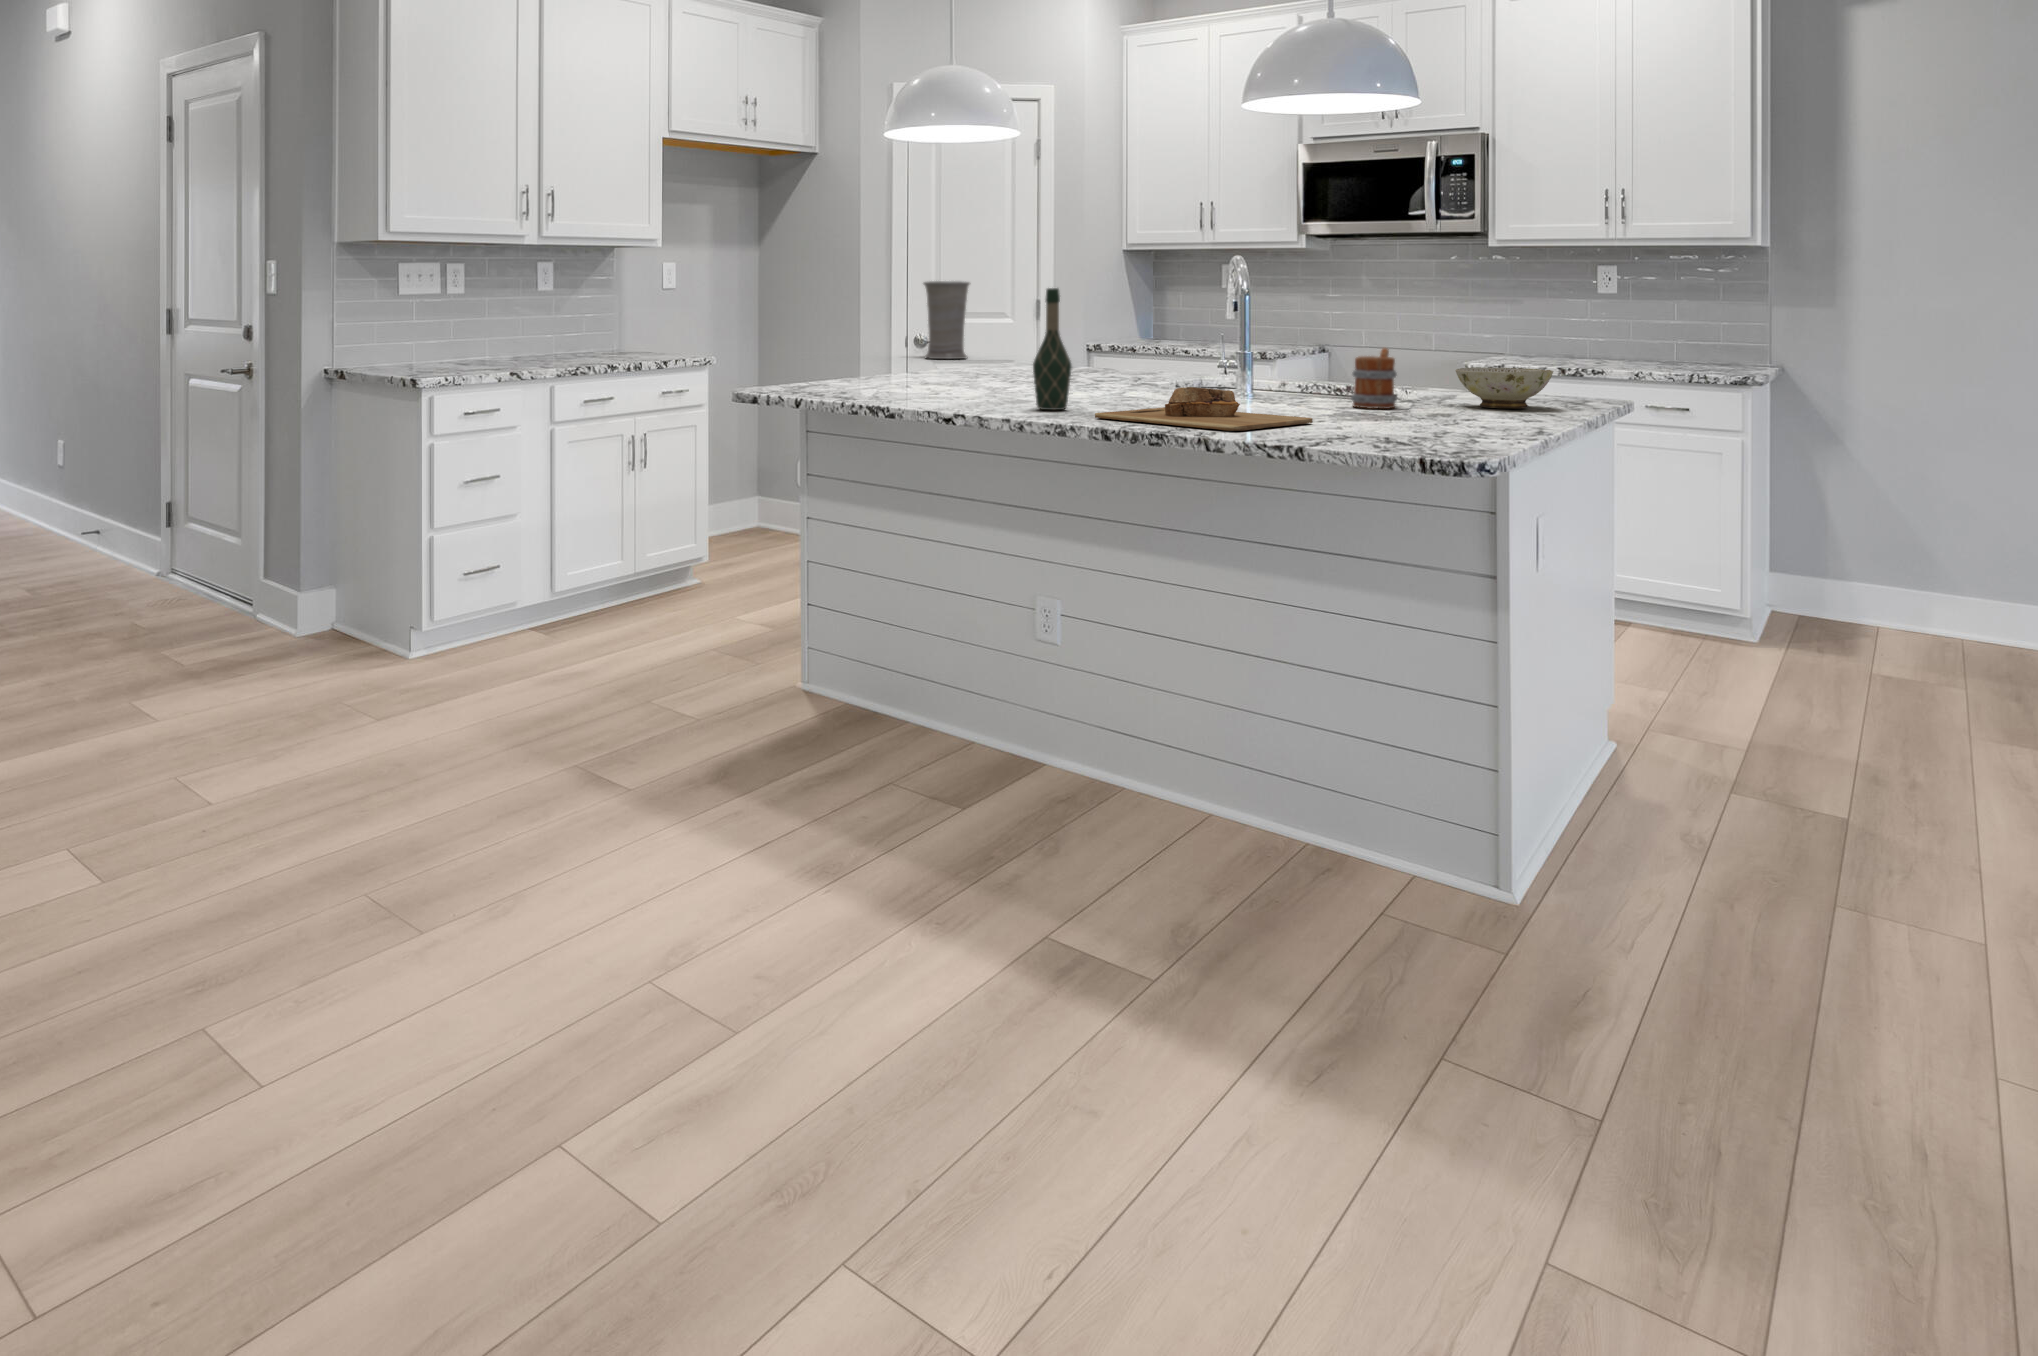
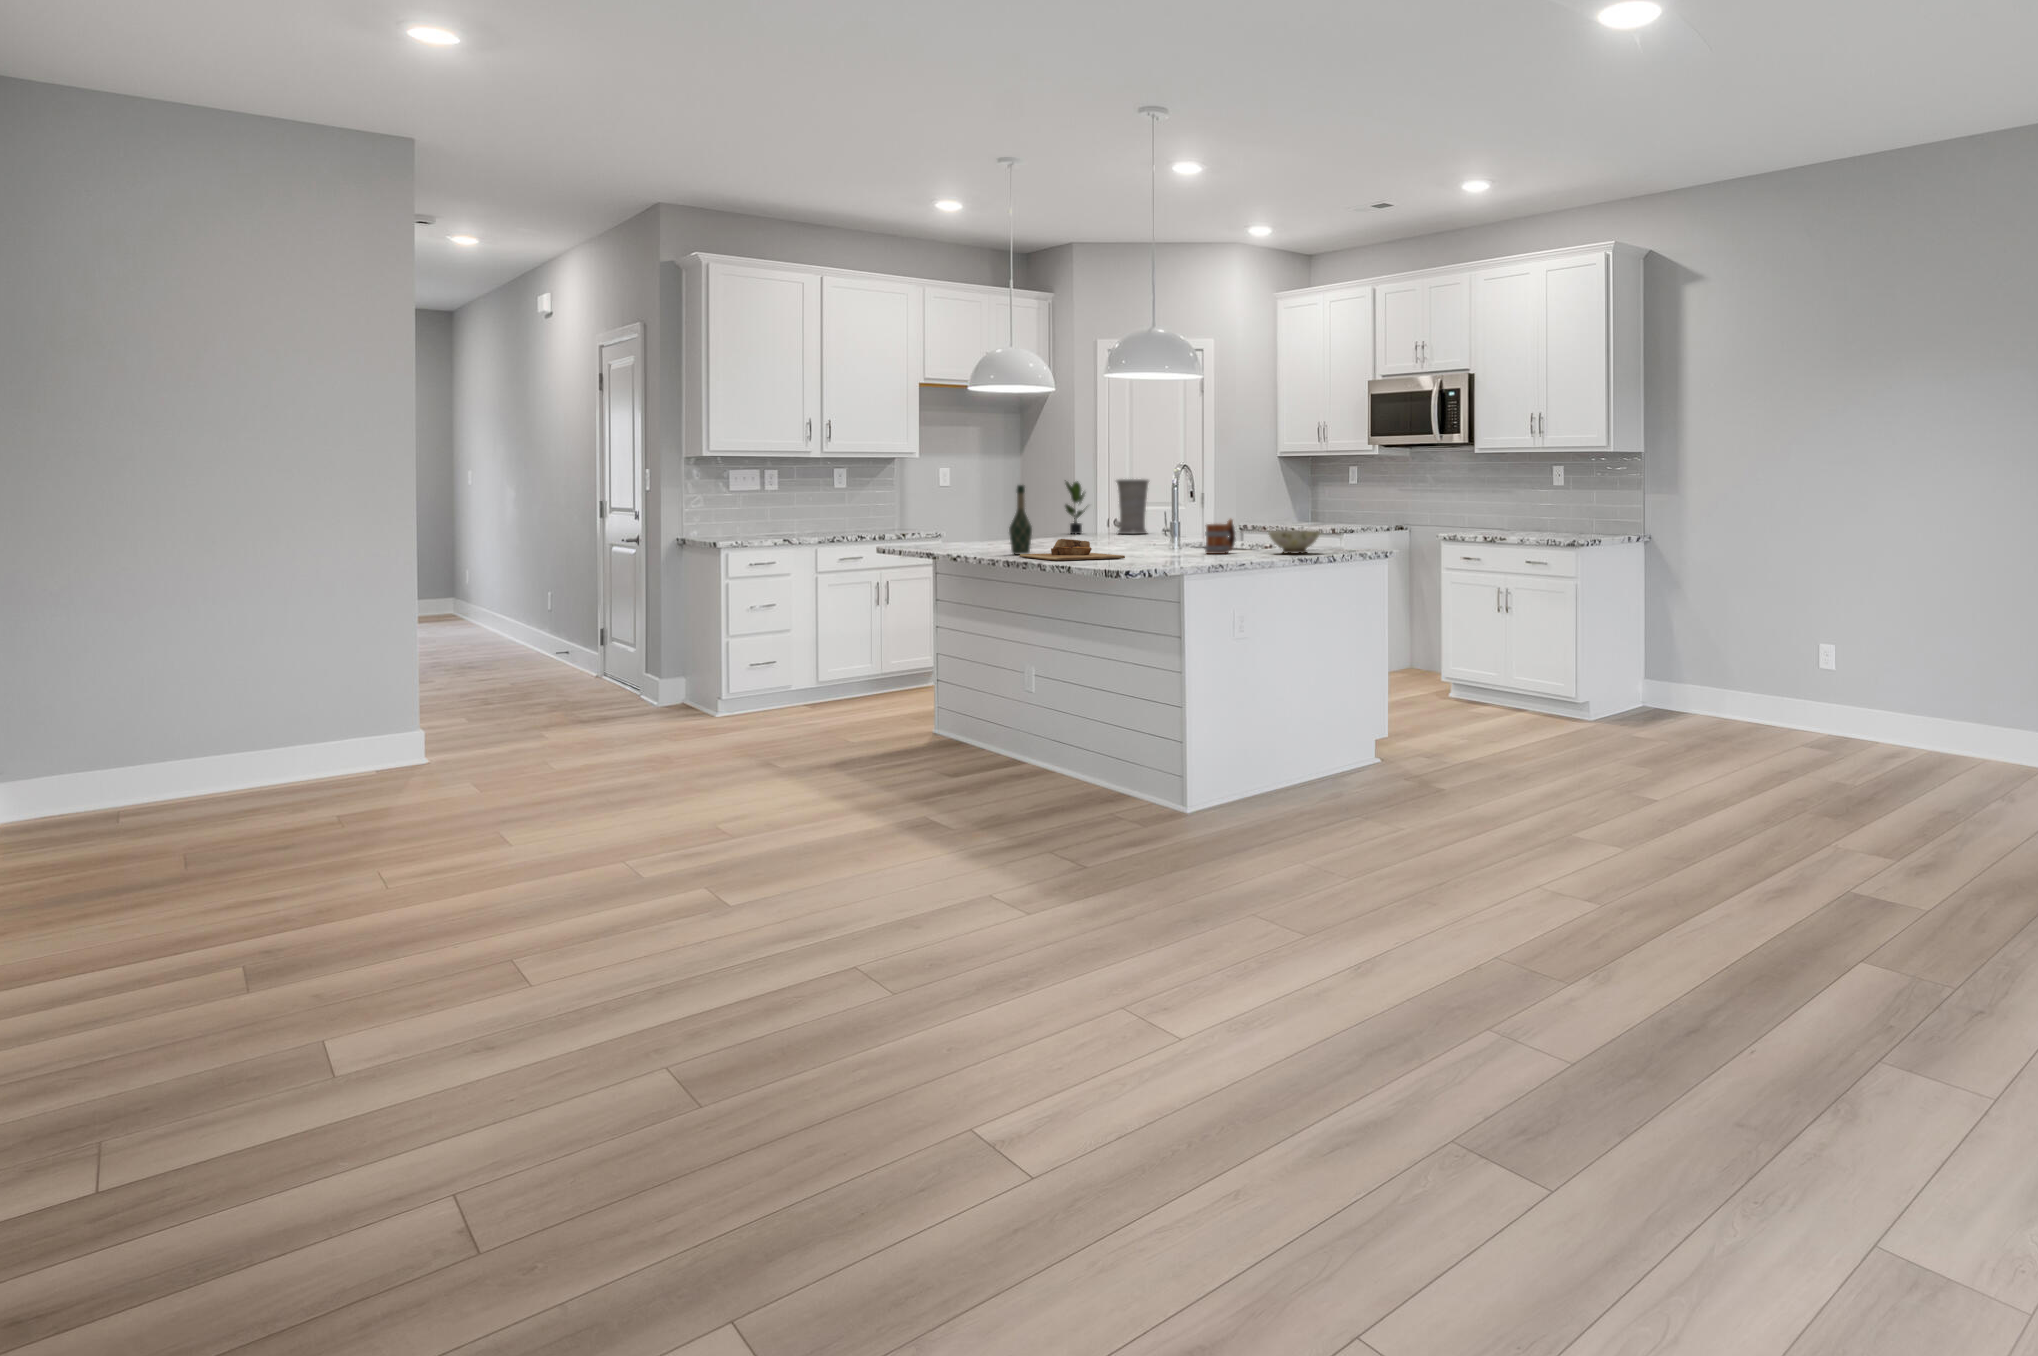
potted plant: none [848,281,887,359] -> present [1065,481,1085,534]

